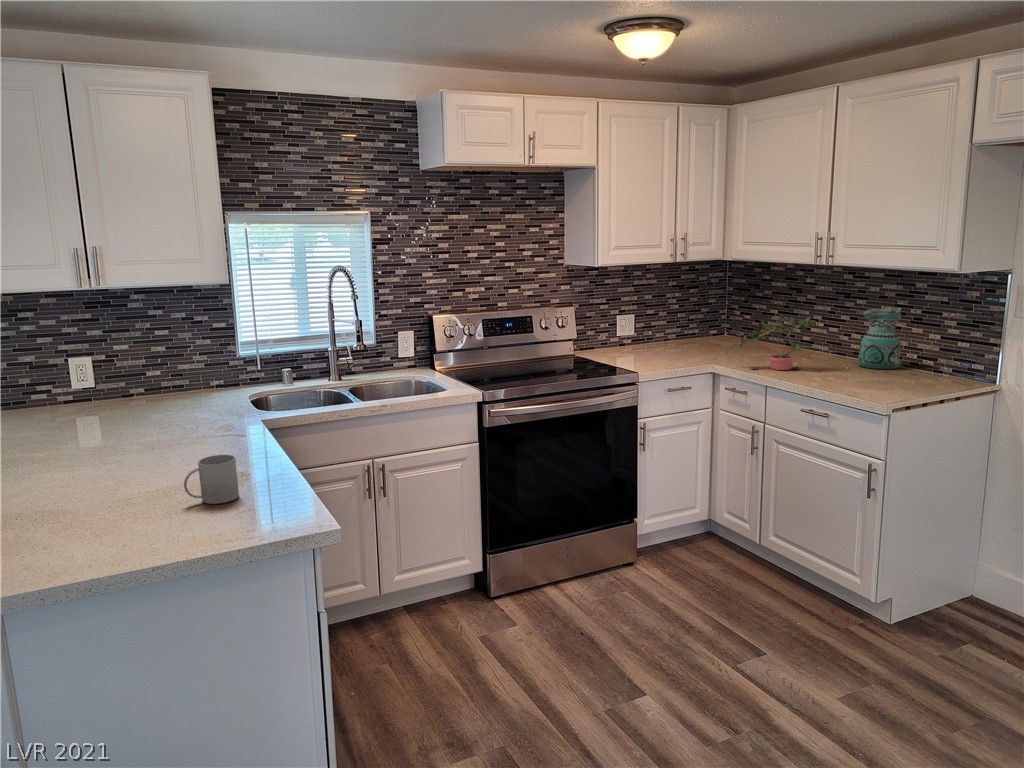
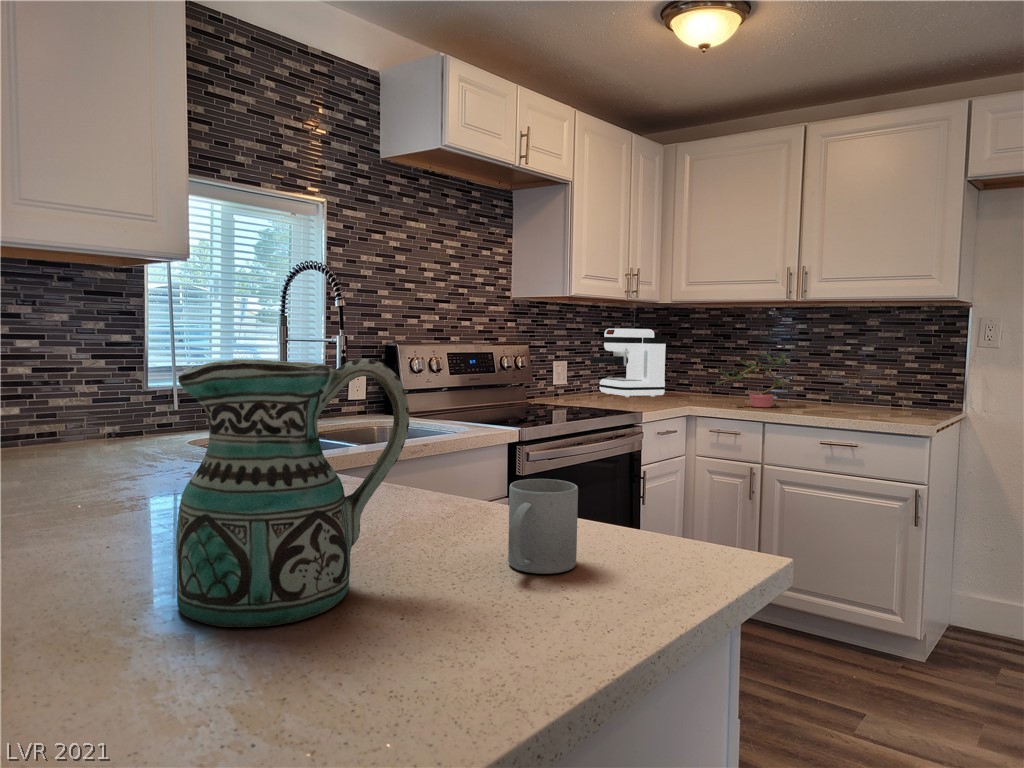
coffee maker: none [659,283,727,350] -> present [590,329,666,397]
ceramic pitcher: present [858,309,902,369] -> present [176,359,409,627]

